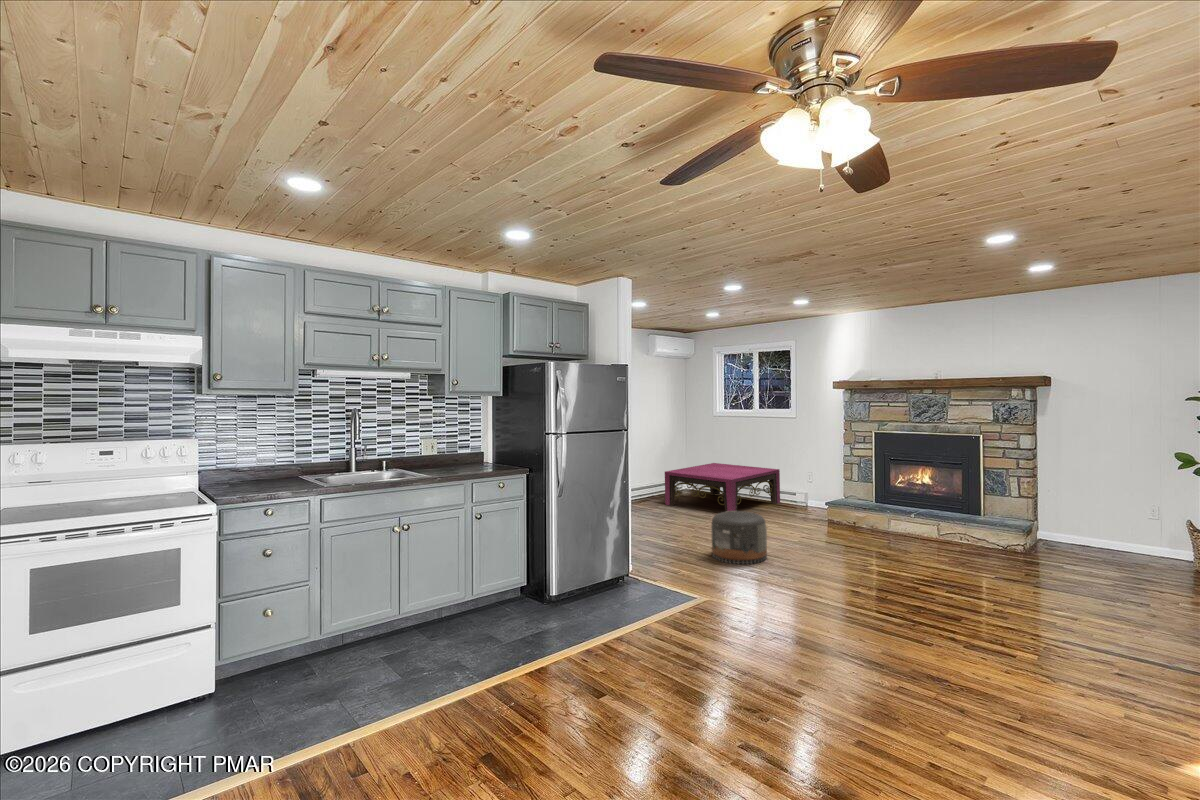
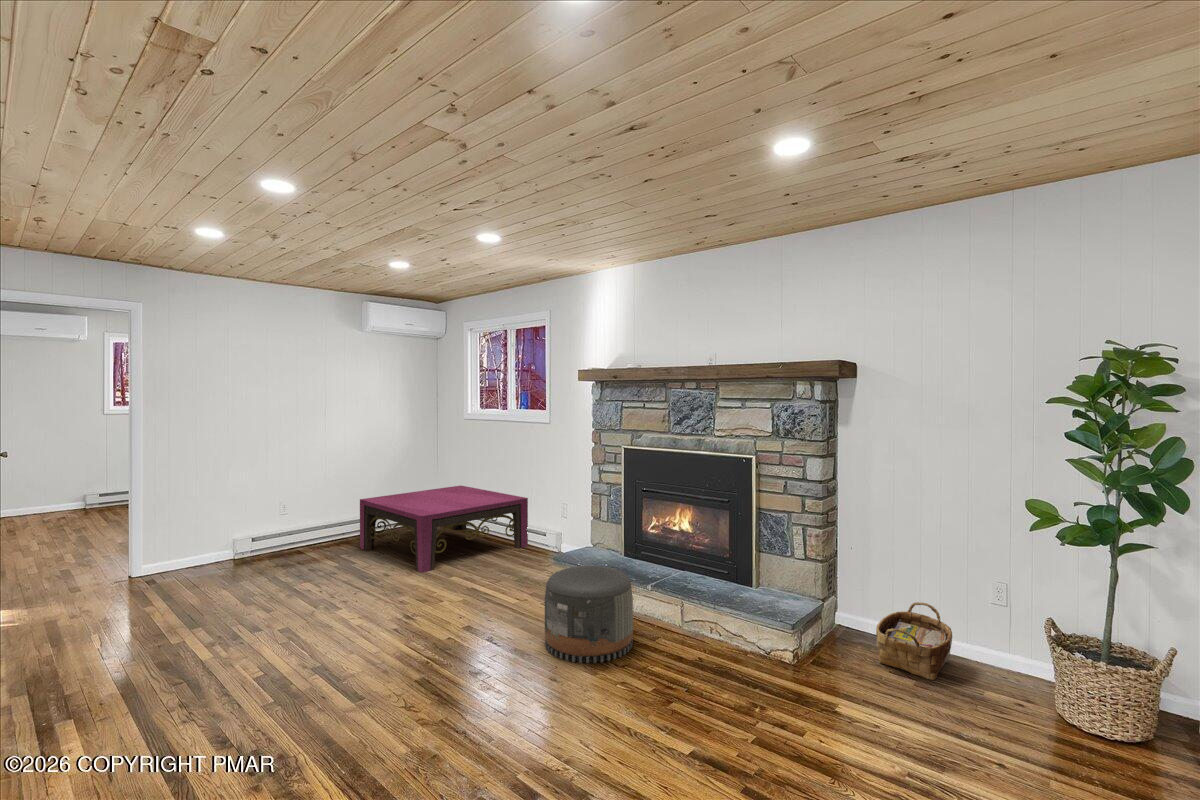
pouf: present [711,511,767,564] -> present [545,566,633,663]
woven basket: none [1075,519,1125,558] -> present [876,602,952,680]

